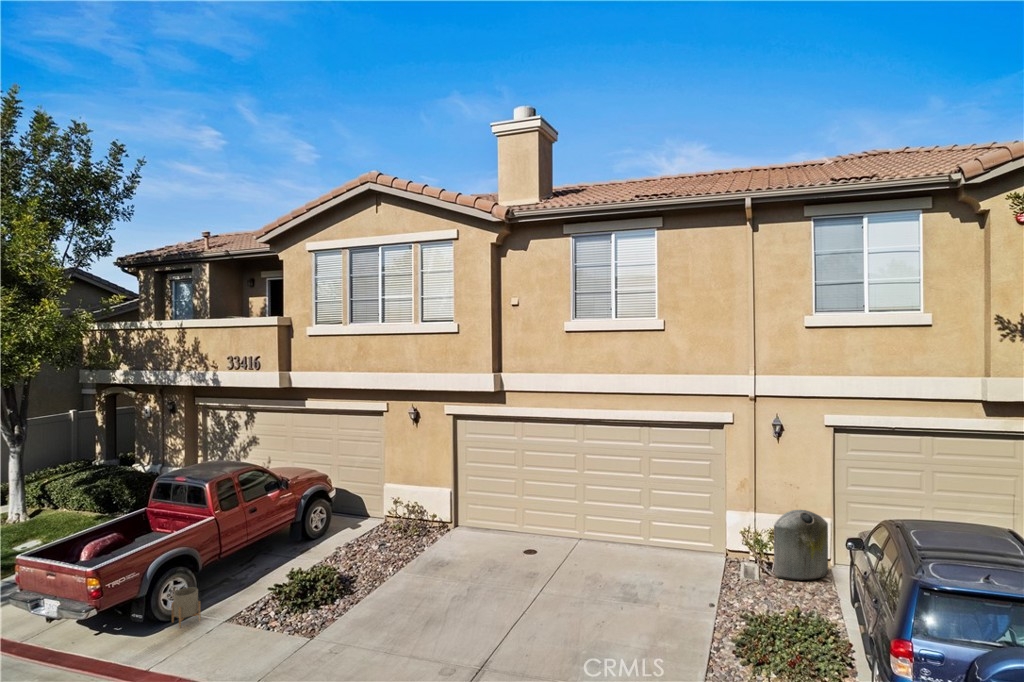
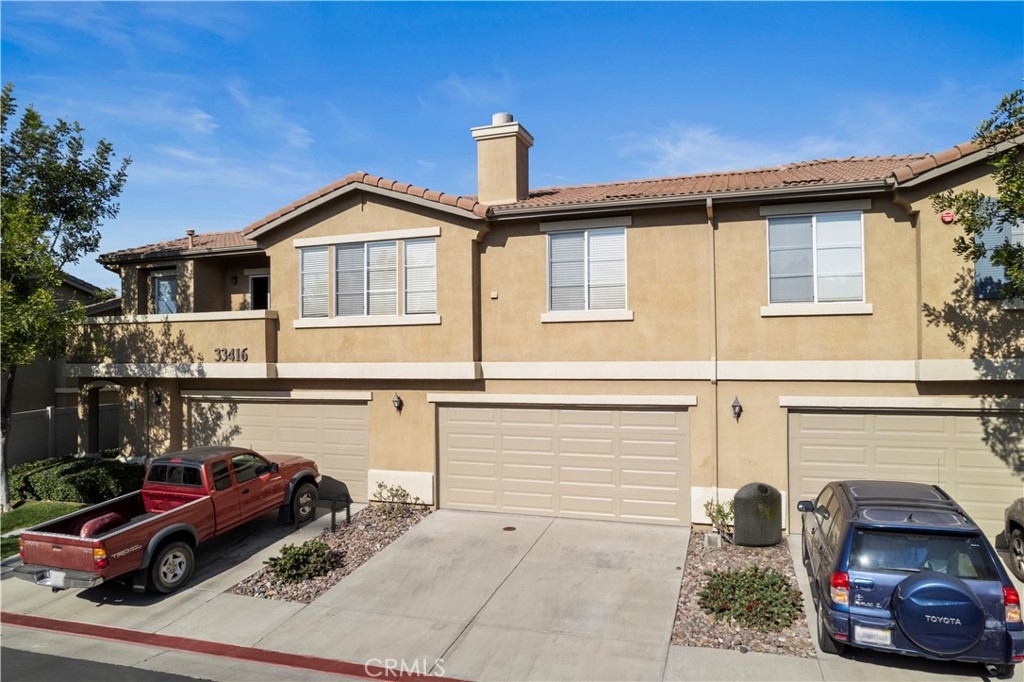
bench: none [307,506,364,552] -> present [295,490,351,532]
planter: present [172,587,201,628] -> none [171,561,199,598]

